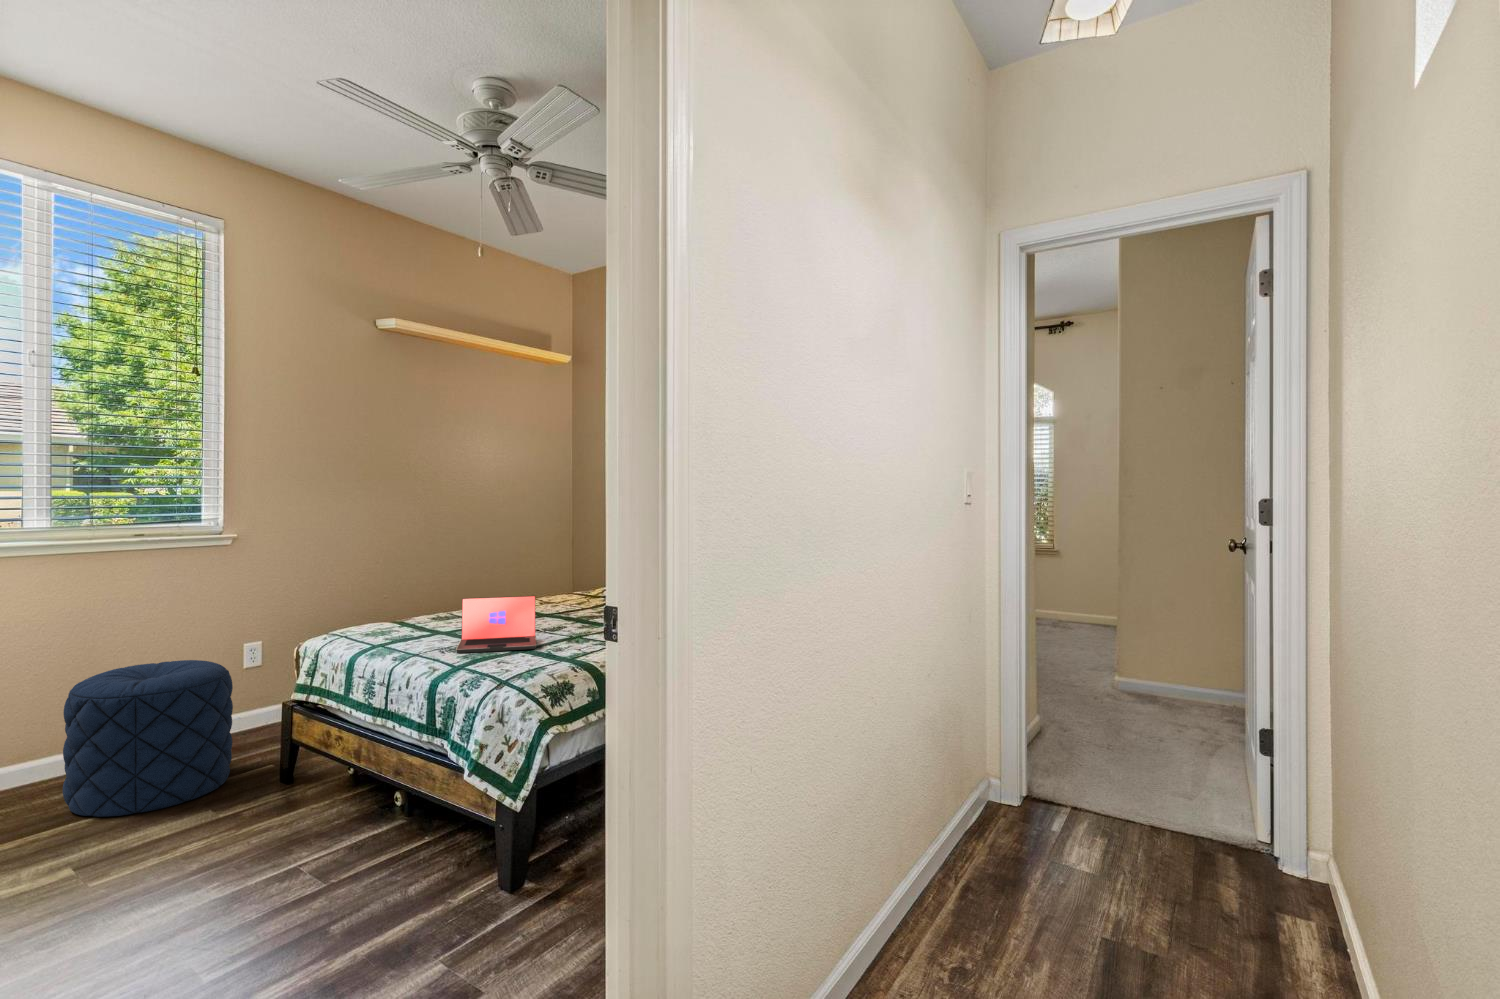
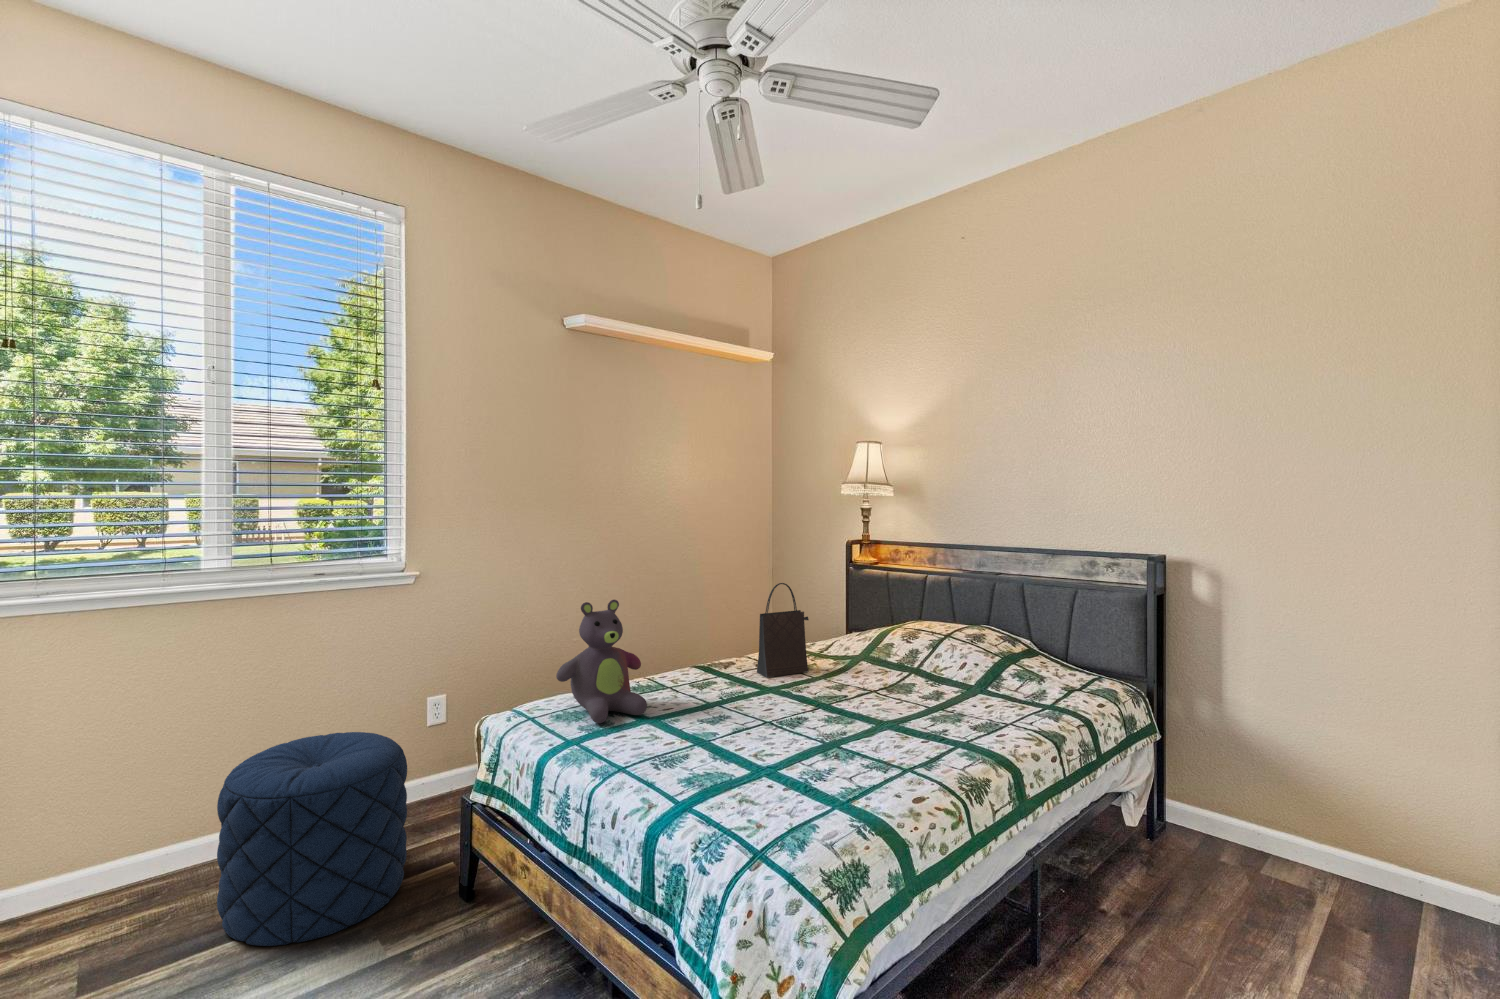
handbag: none [538,539,582,612] -> present [757,583,809,677]
stuffed bear: none [364,545,439,636] -> present [556,600,647,723]
laptop: present [456,596,537,653] -> none [677,681,785,772]

